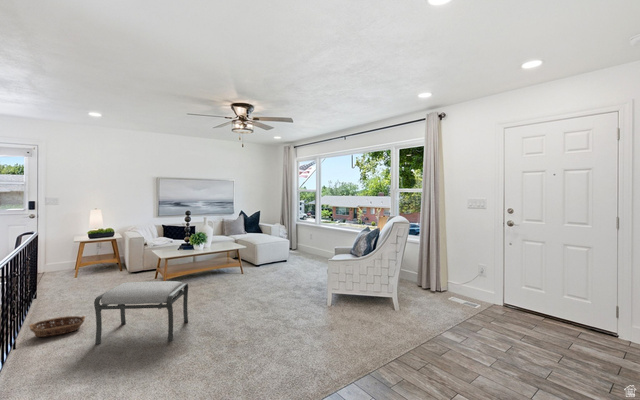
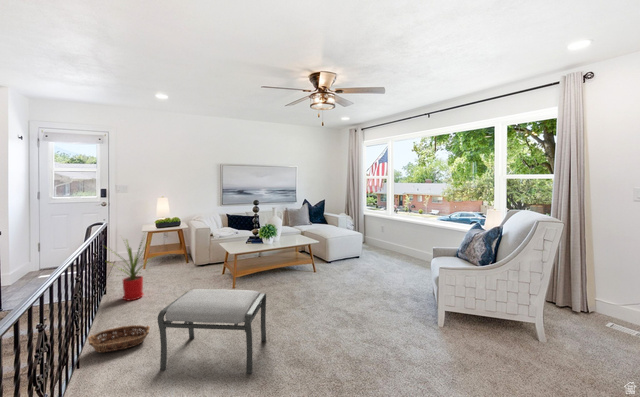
house plant: none [36,240,91,302] -> present [116,241,145,300]

